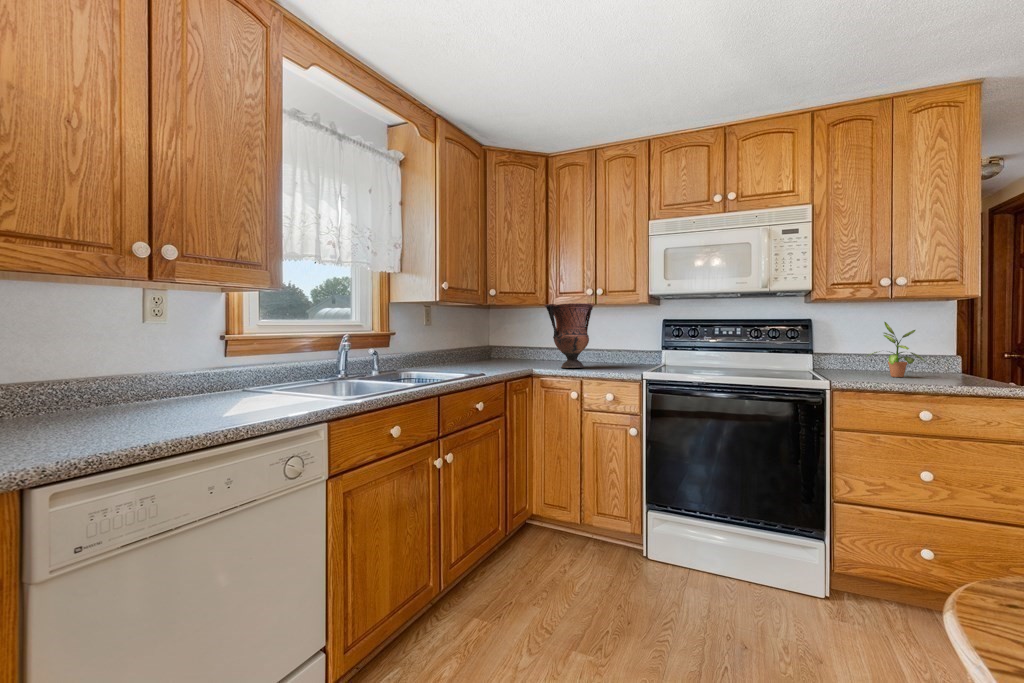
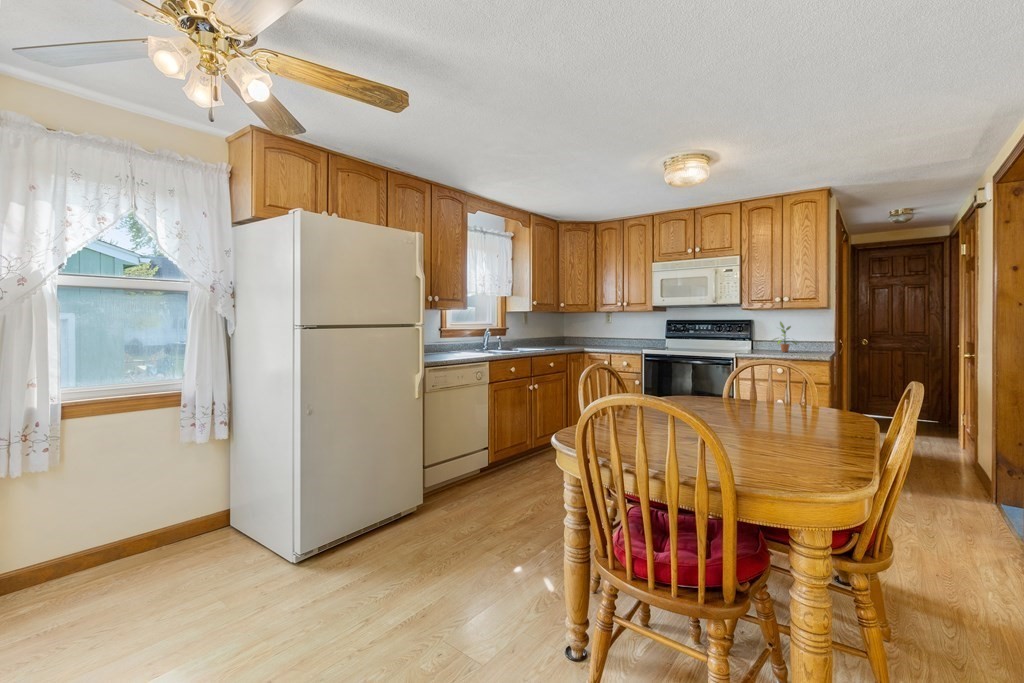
vase: present [544,303,594,368] -> none [591,312,622,348]

